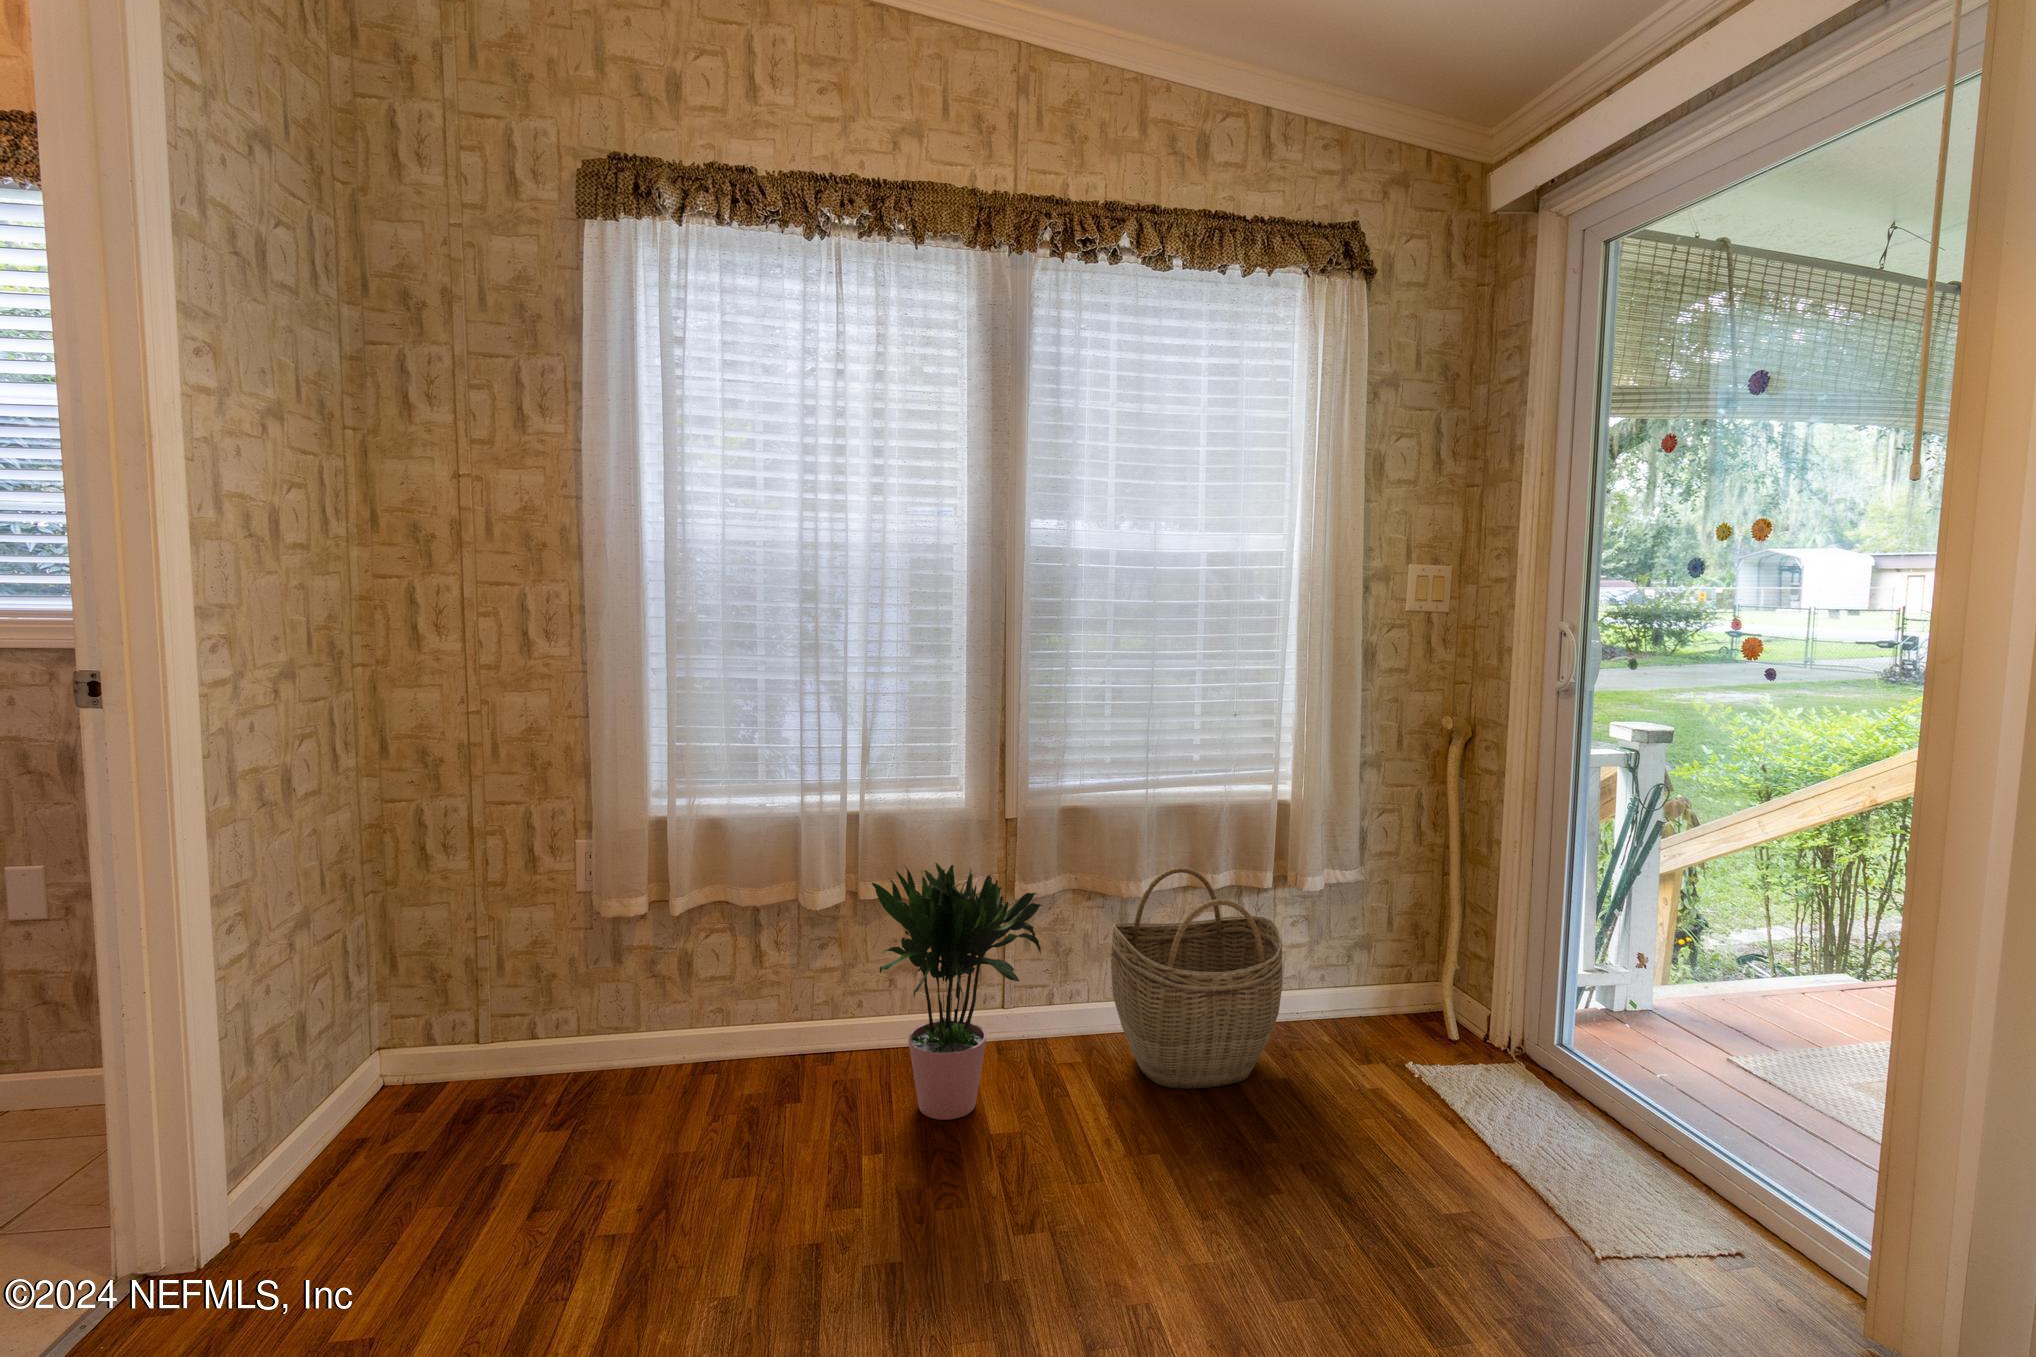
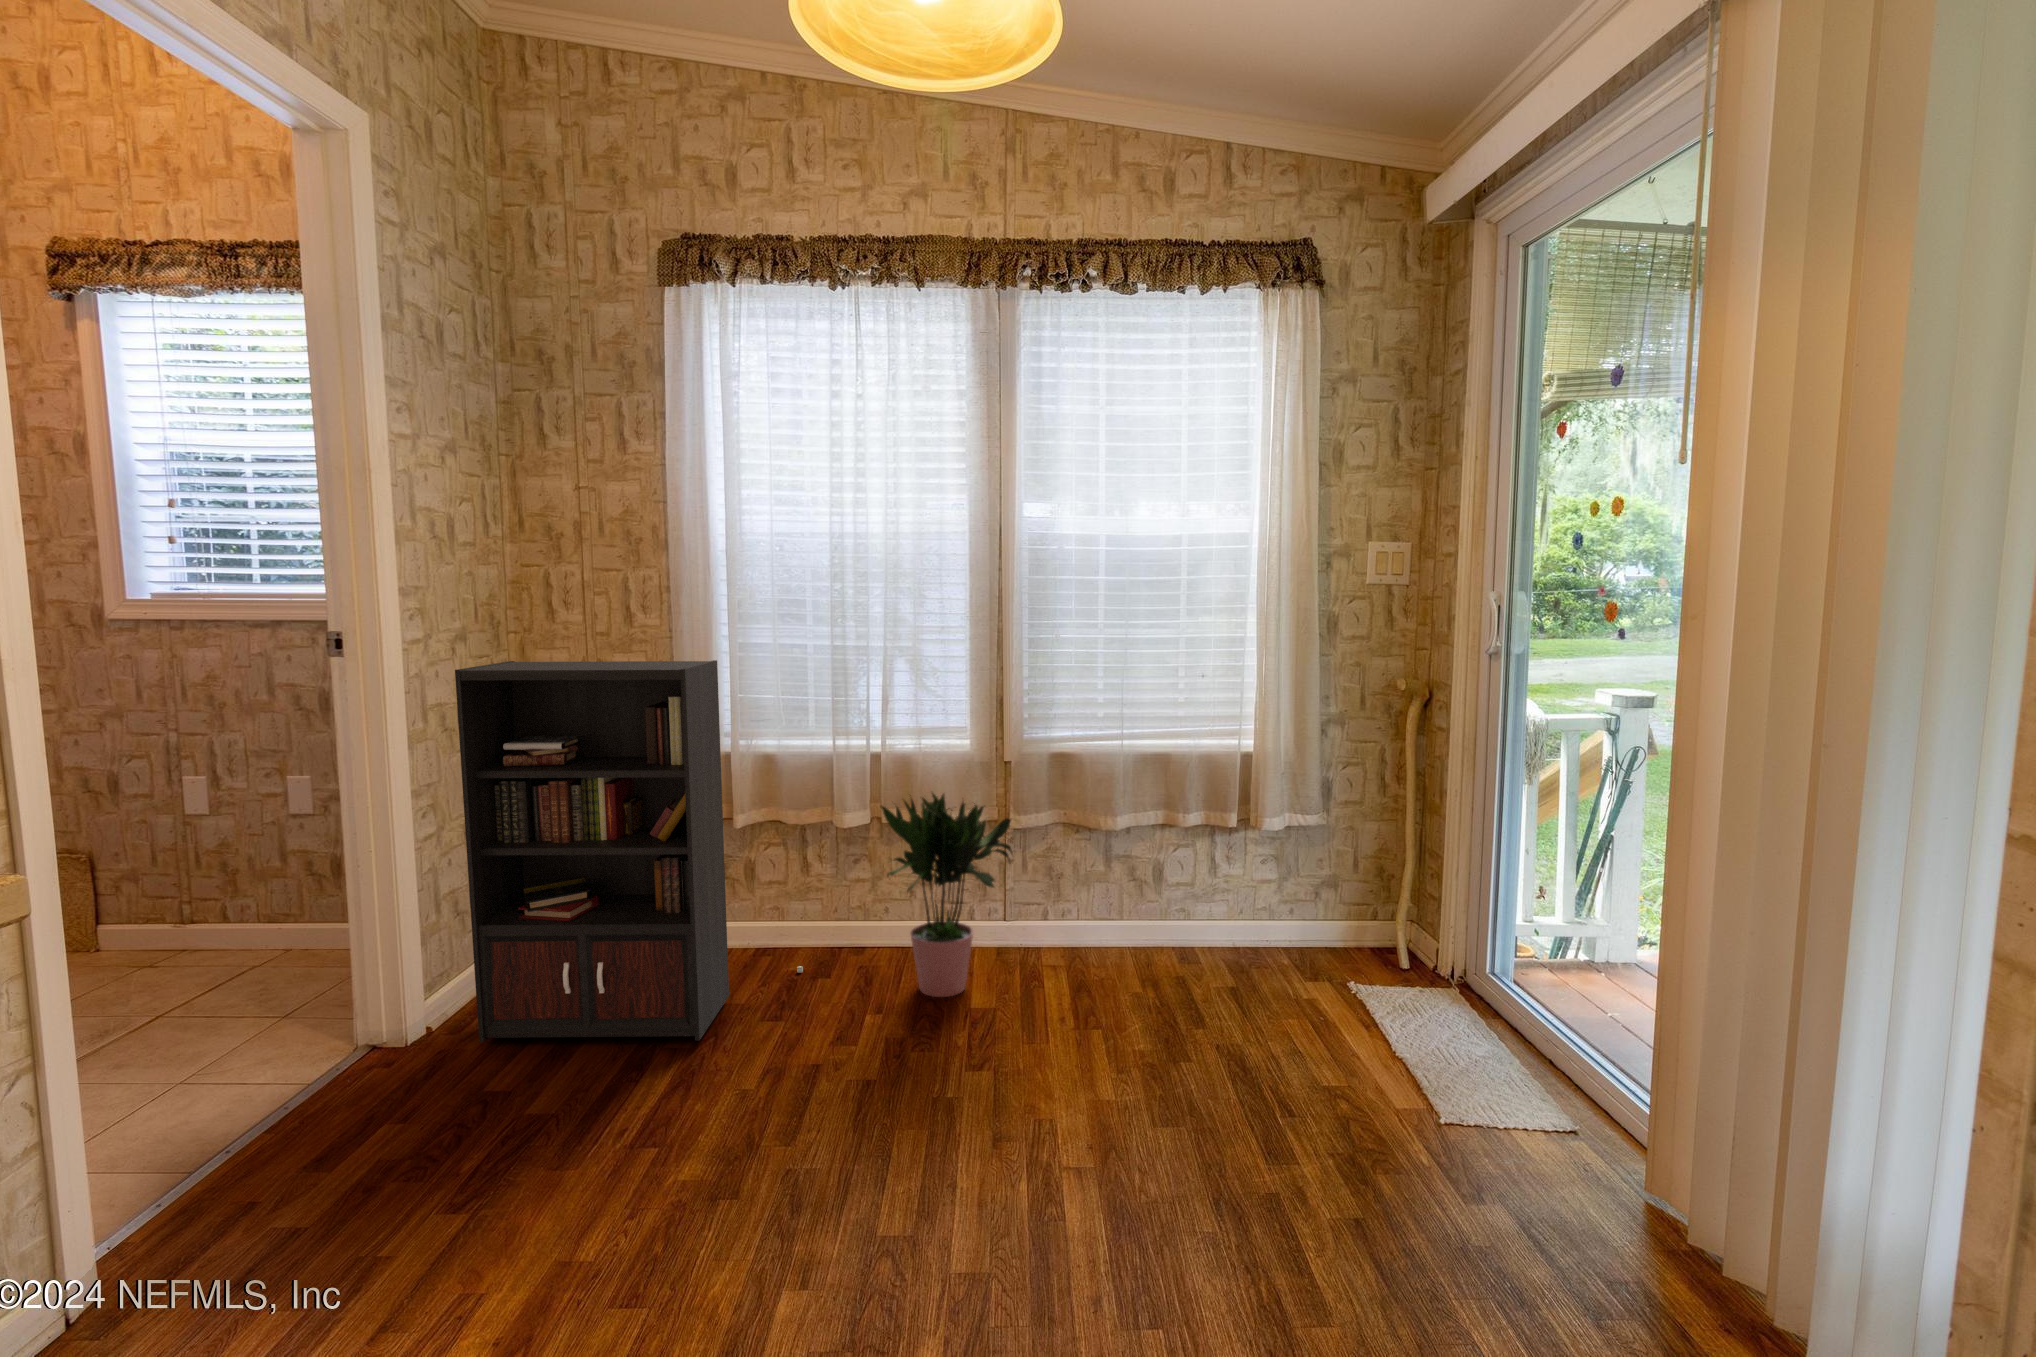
bookcase: none [286,704,763,1252] -> present [455,660,803,1042]
woven basket: present [1111,867,1283,1088] -> none [1086,807,1231,989]

